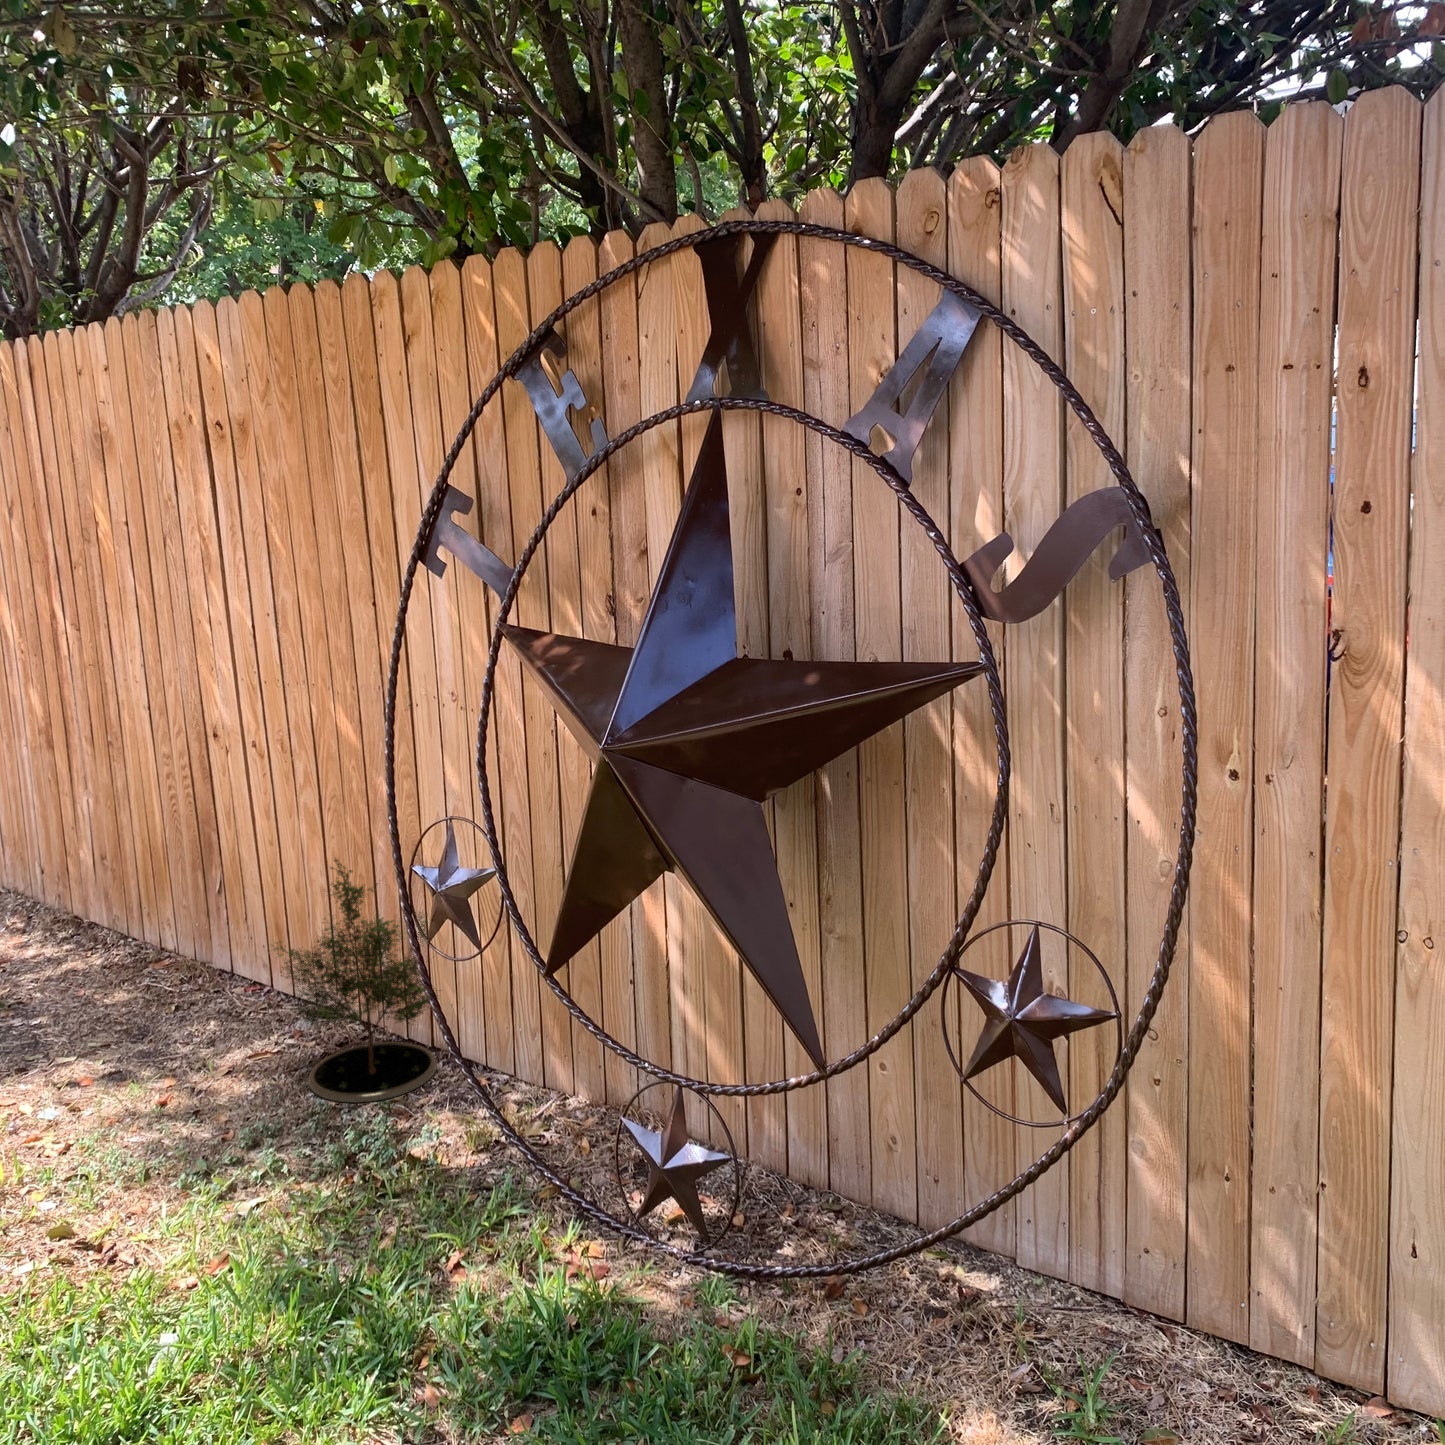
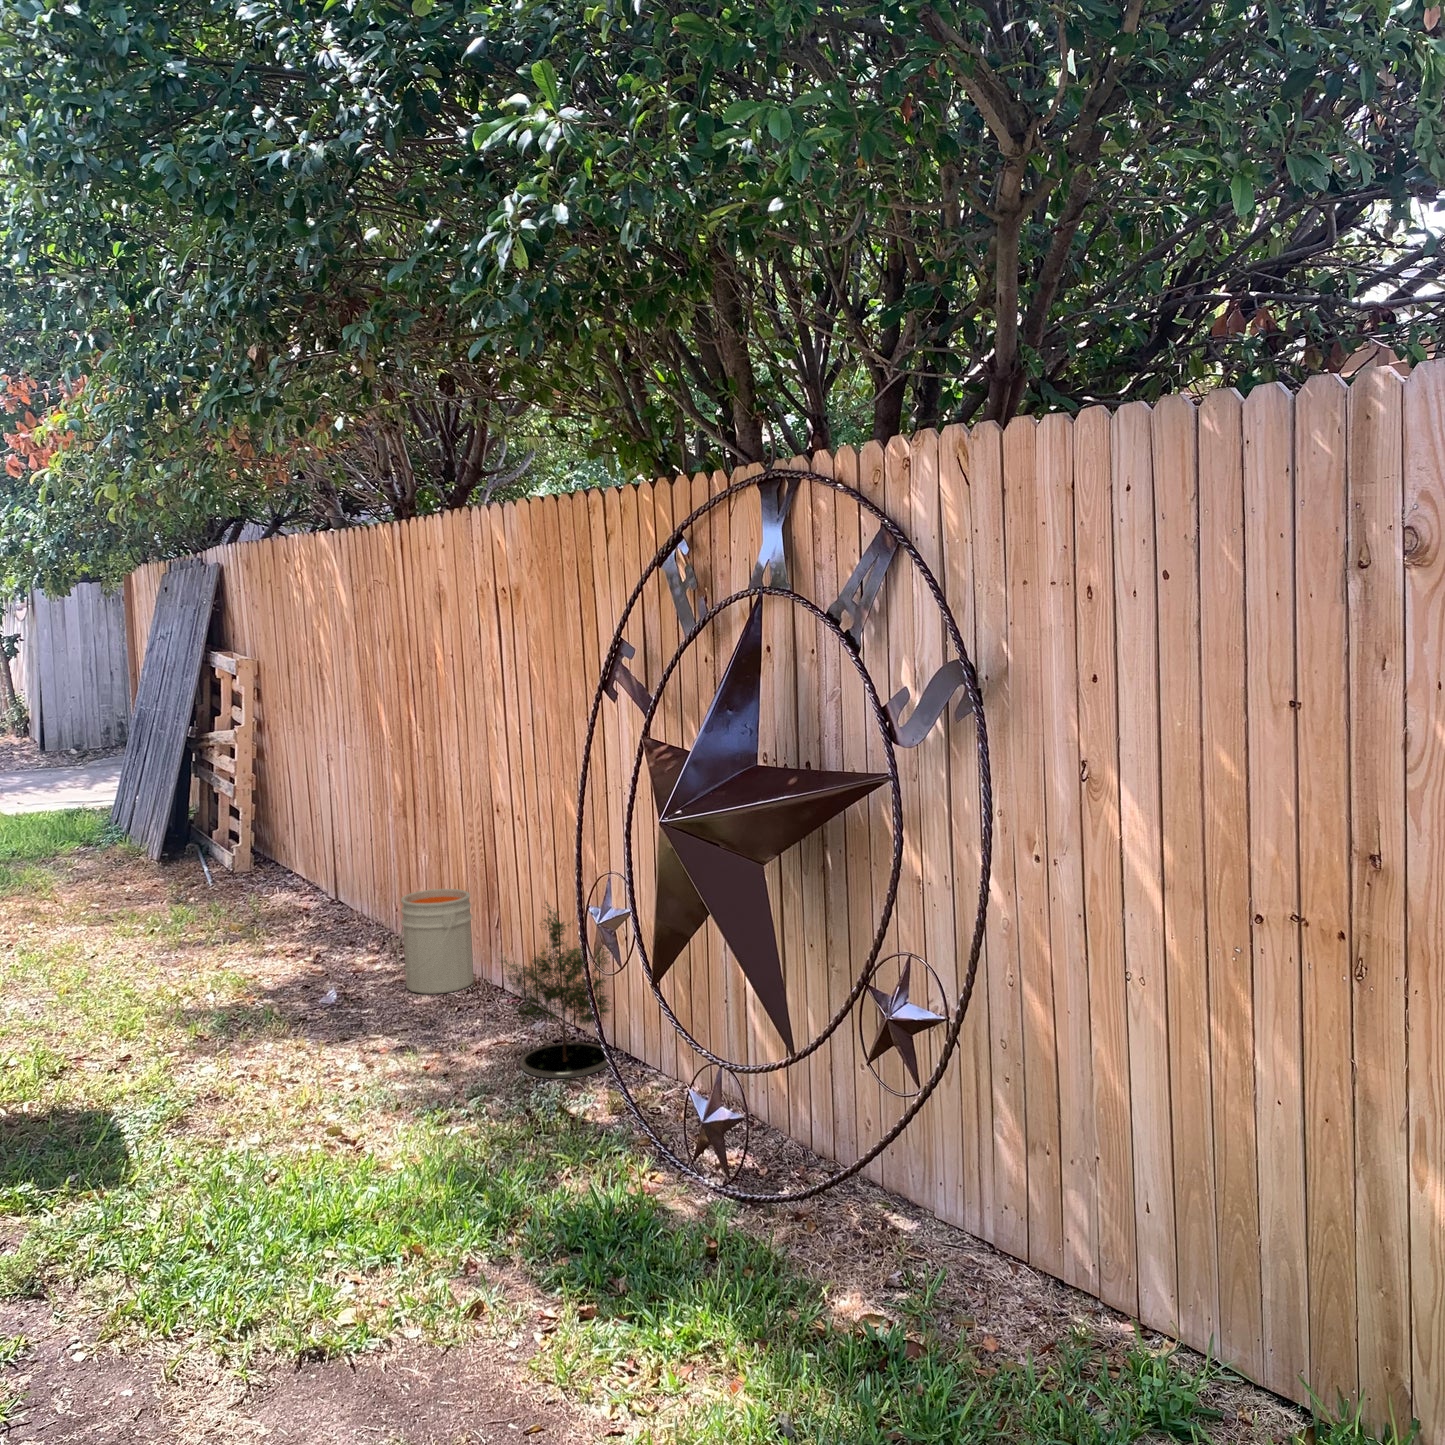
bucket: none [72,842,188,989] -> present [397,889,473,994]

